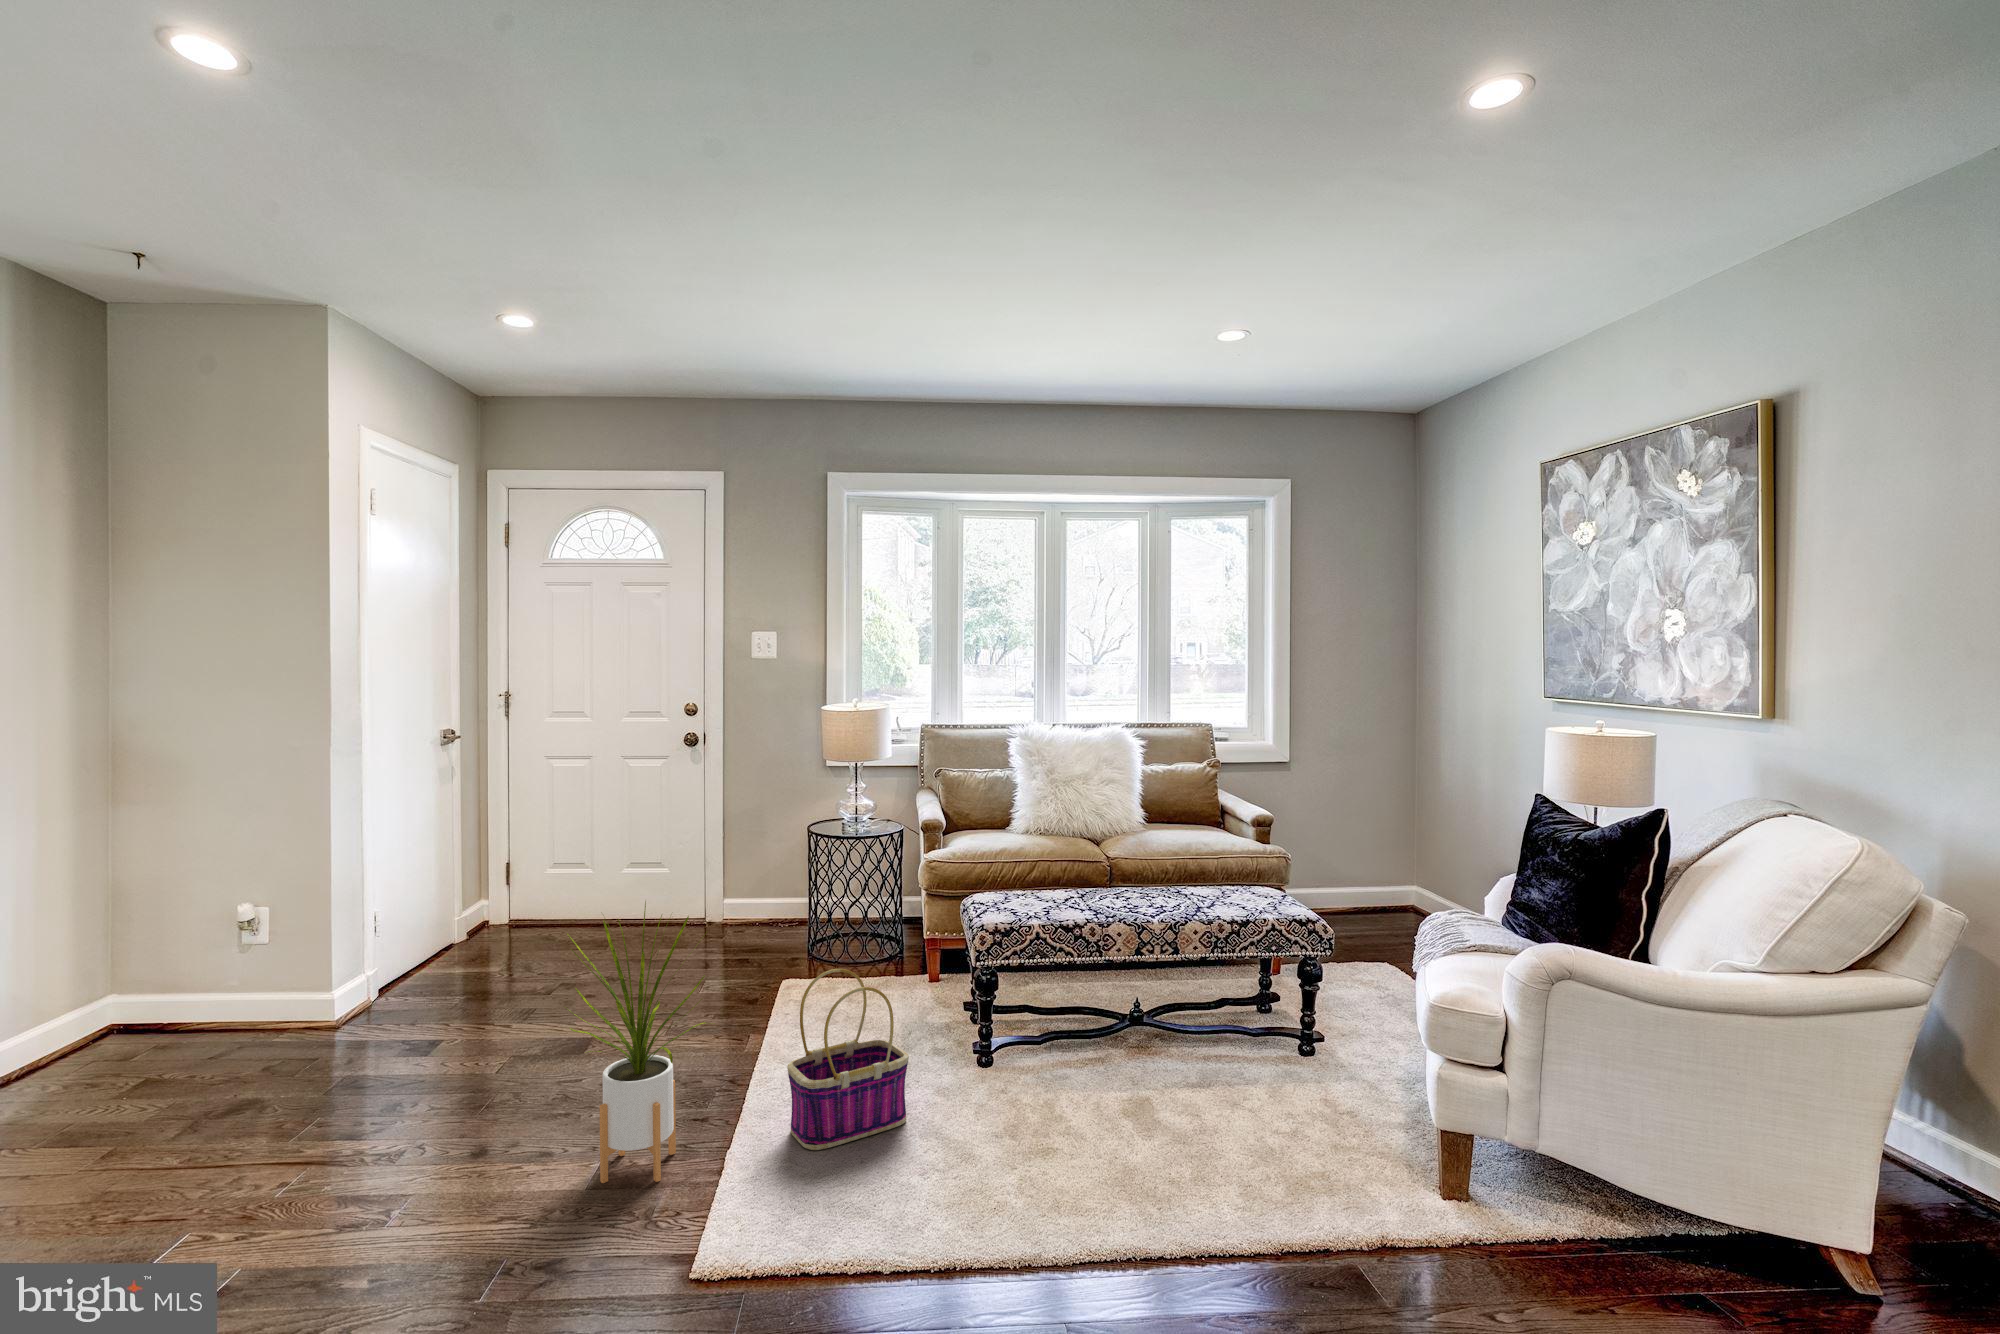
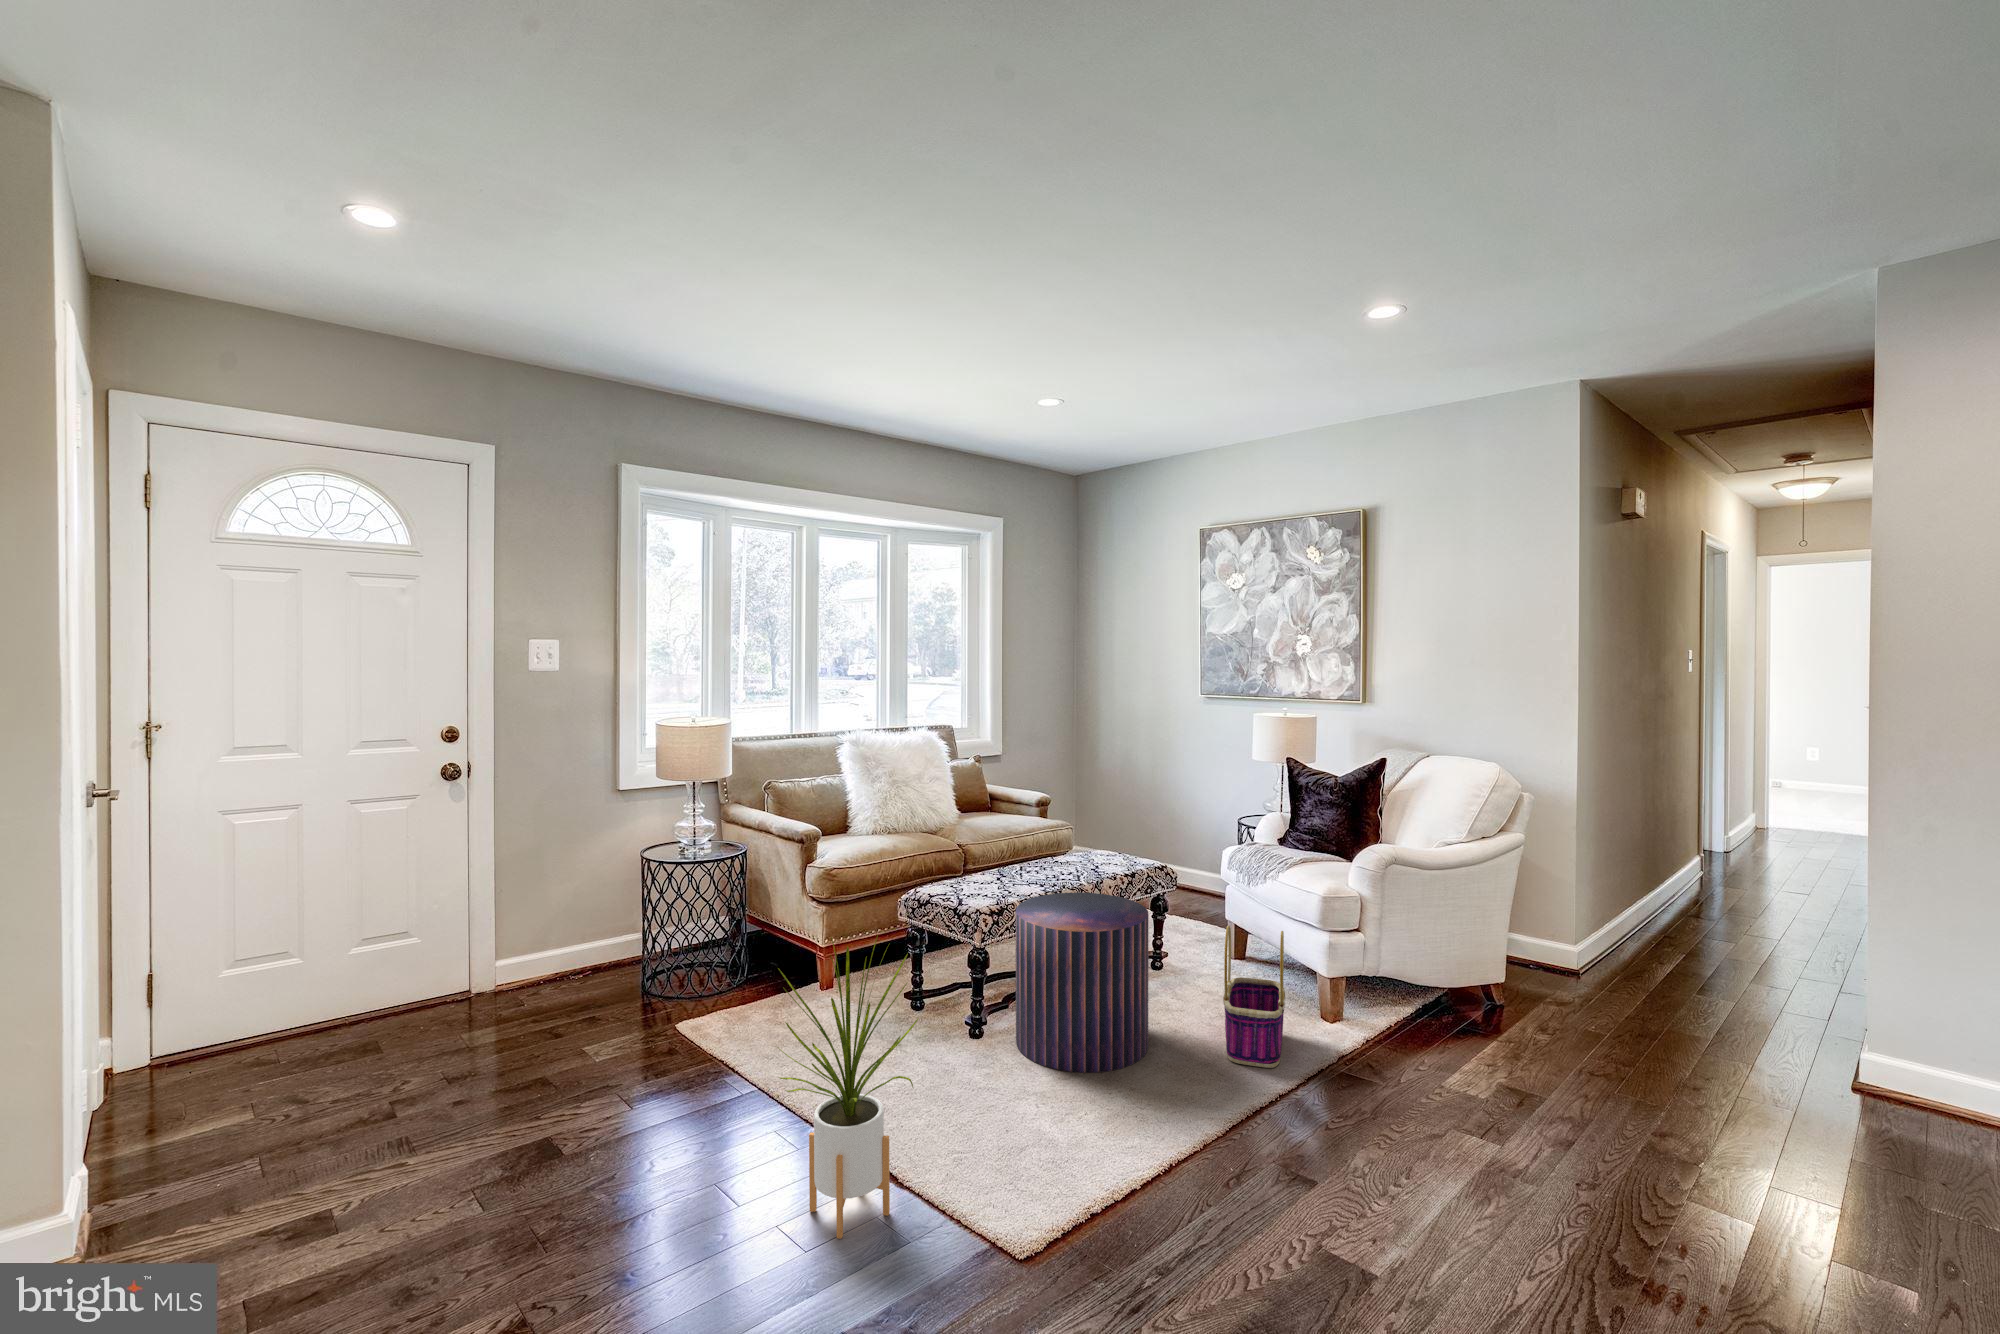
pouf: none [984,922,1144,1144] -> present [1016,892,1149,1073]
basket: present [787,969,909,1150] -> present [1223,926,1285,1068]

